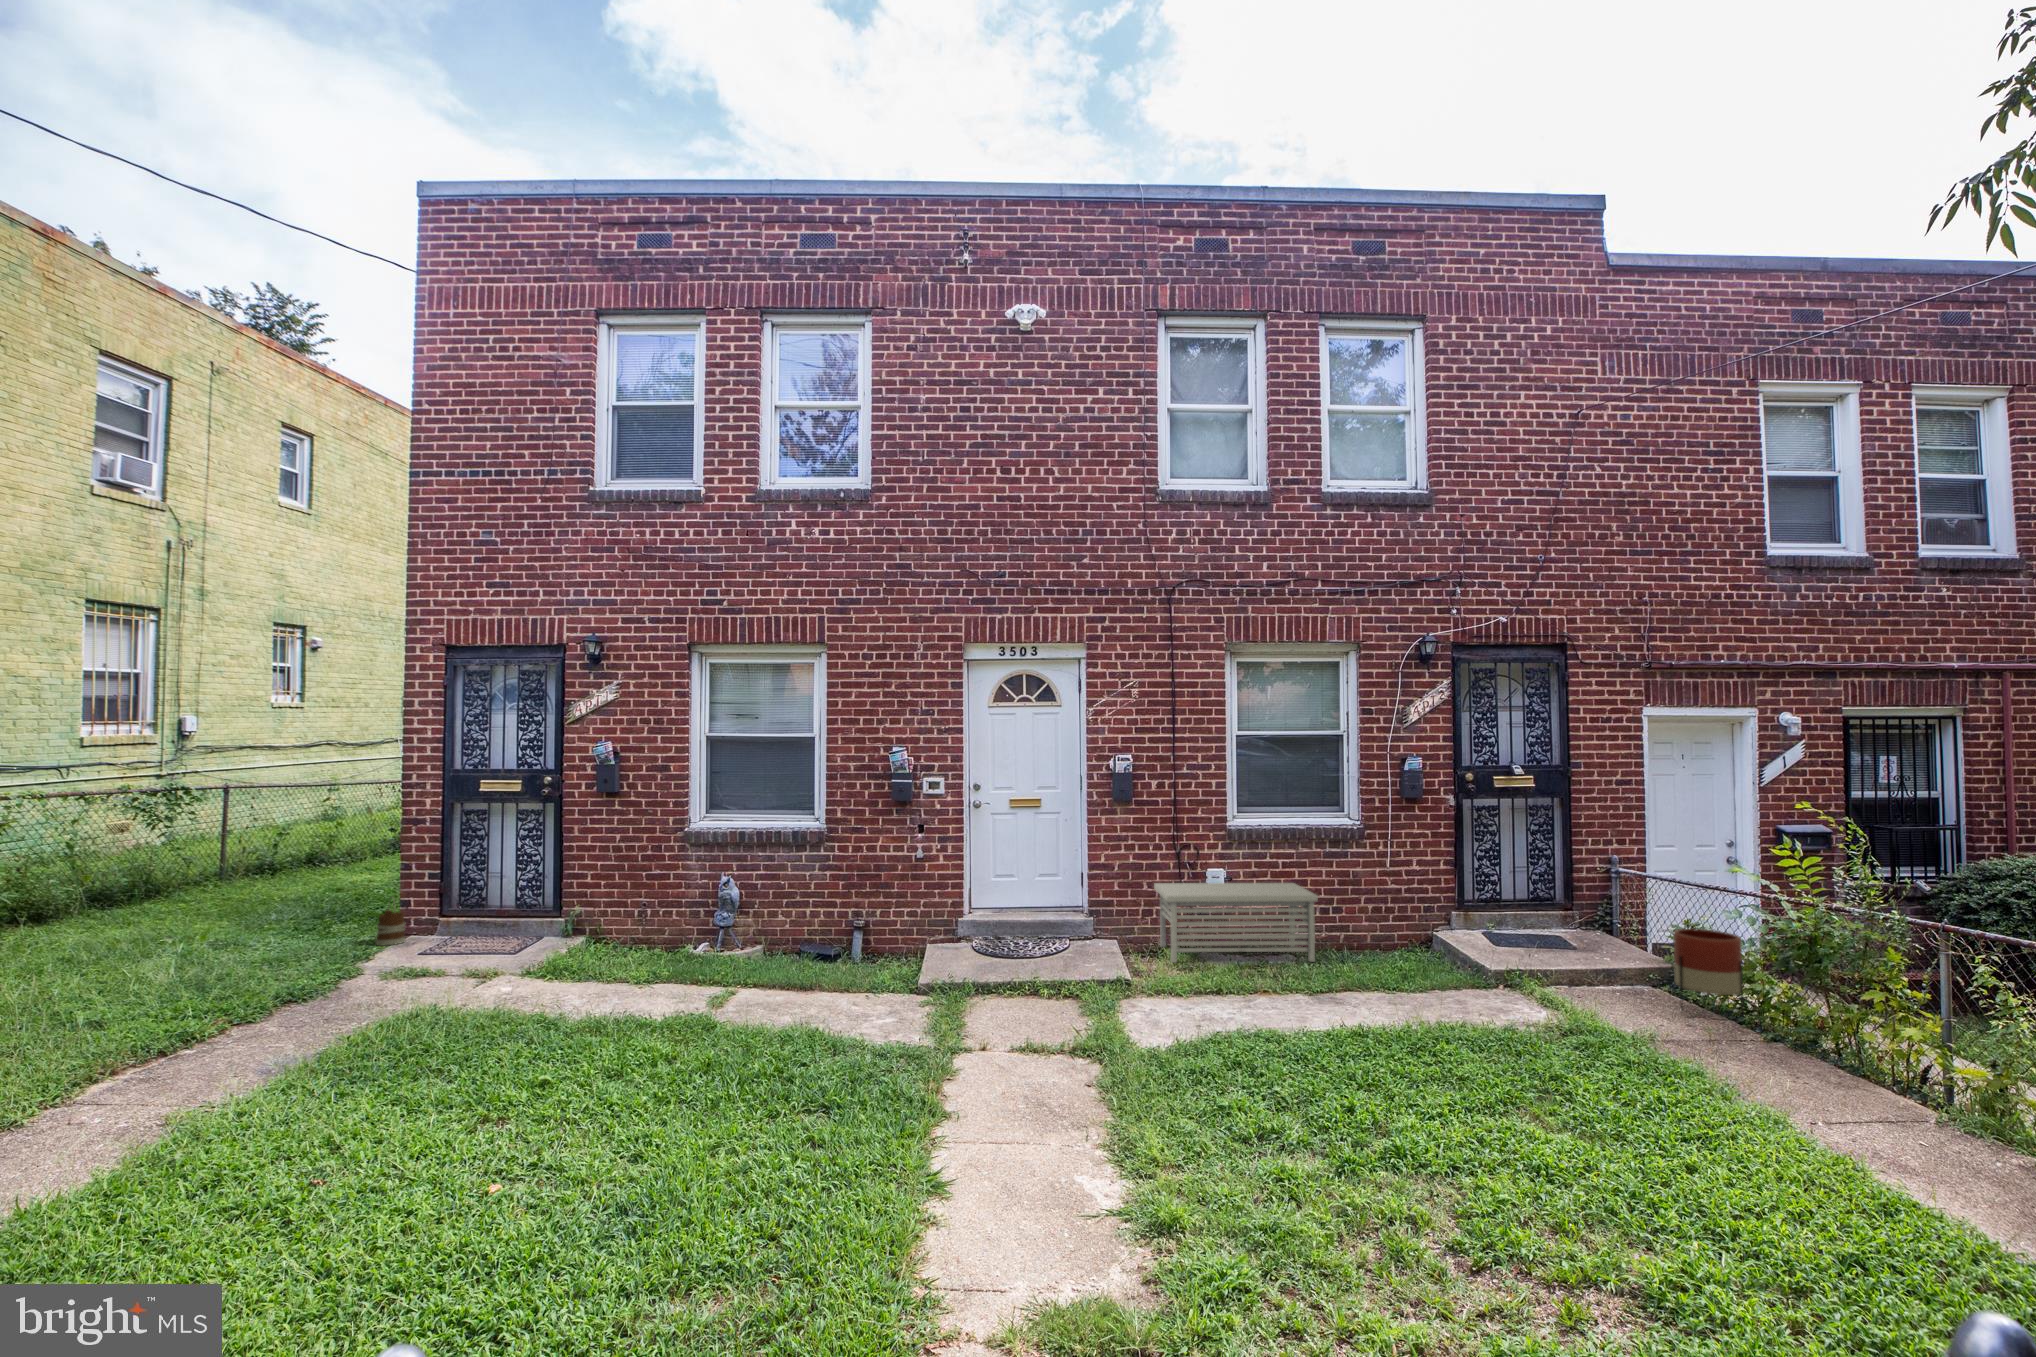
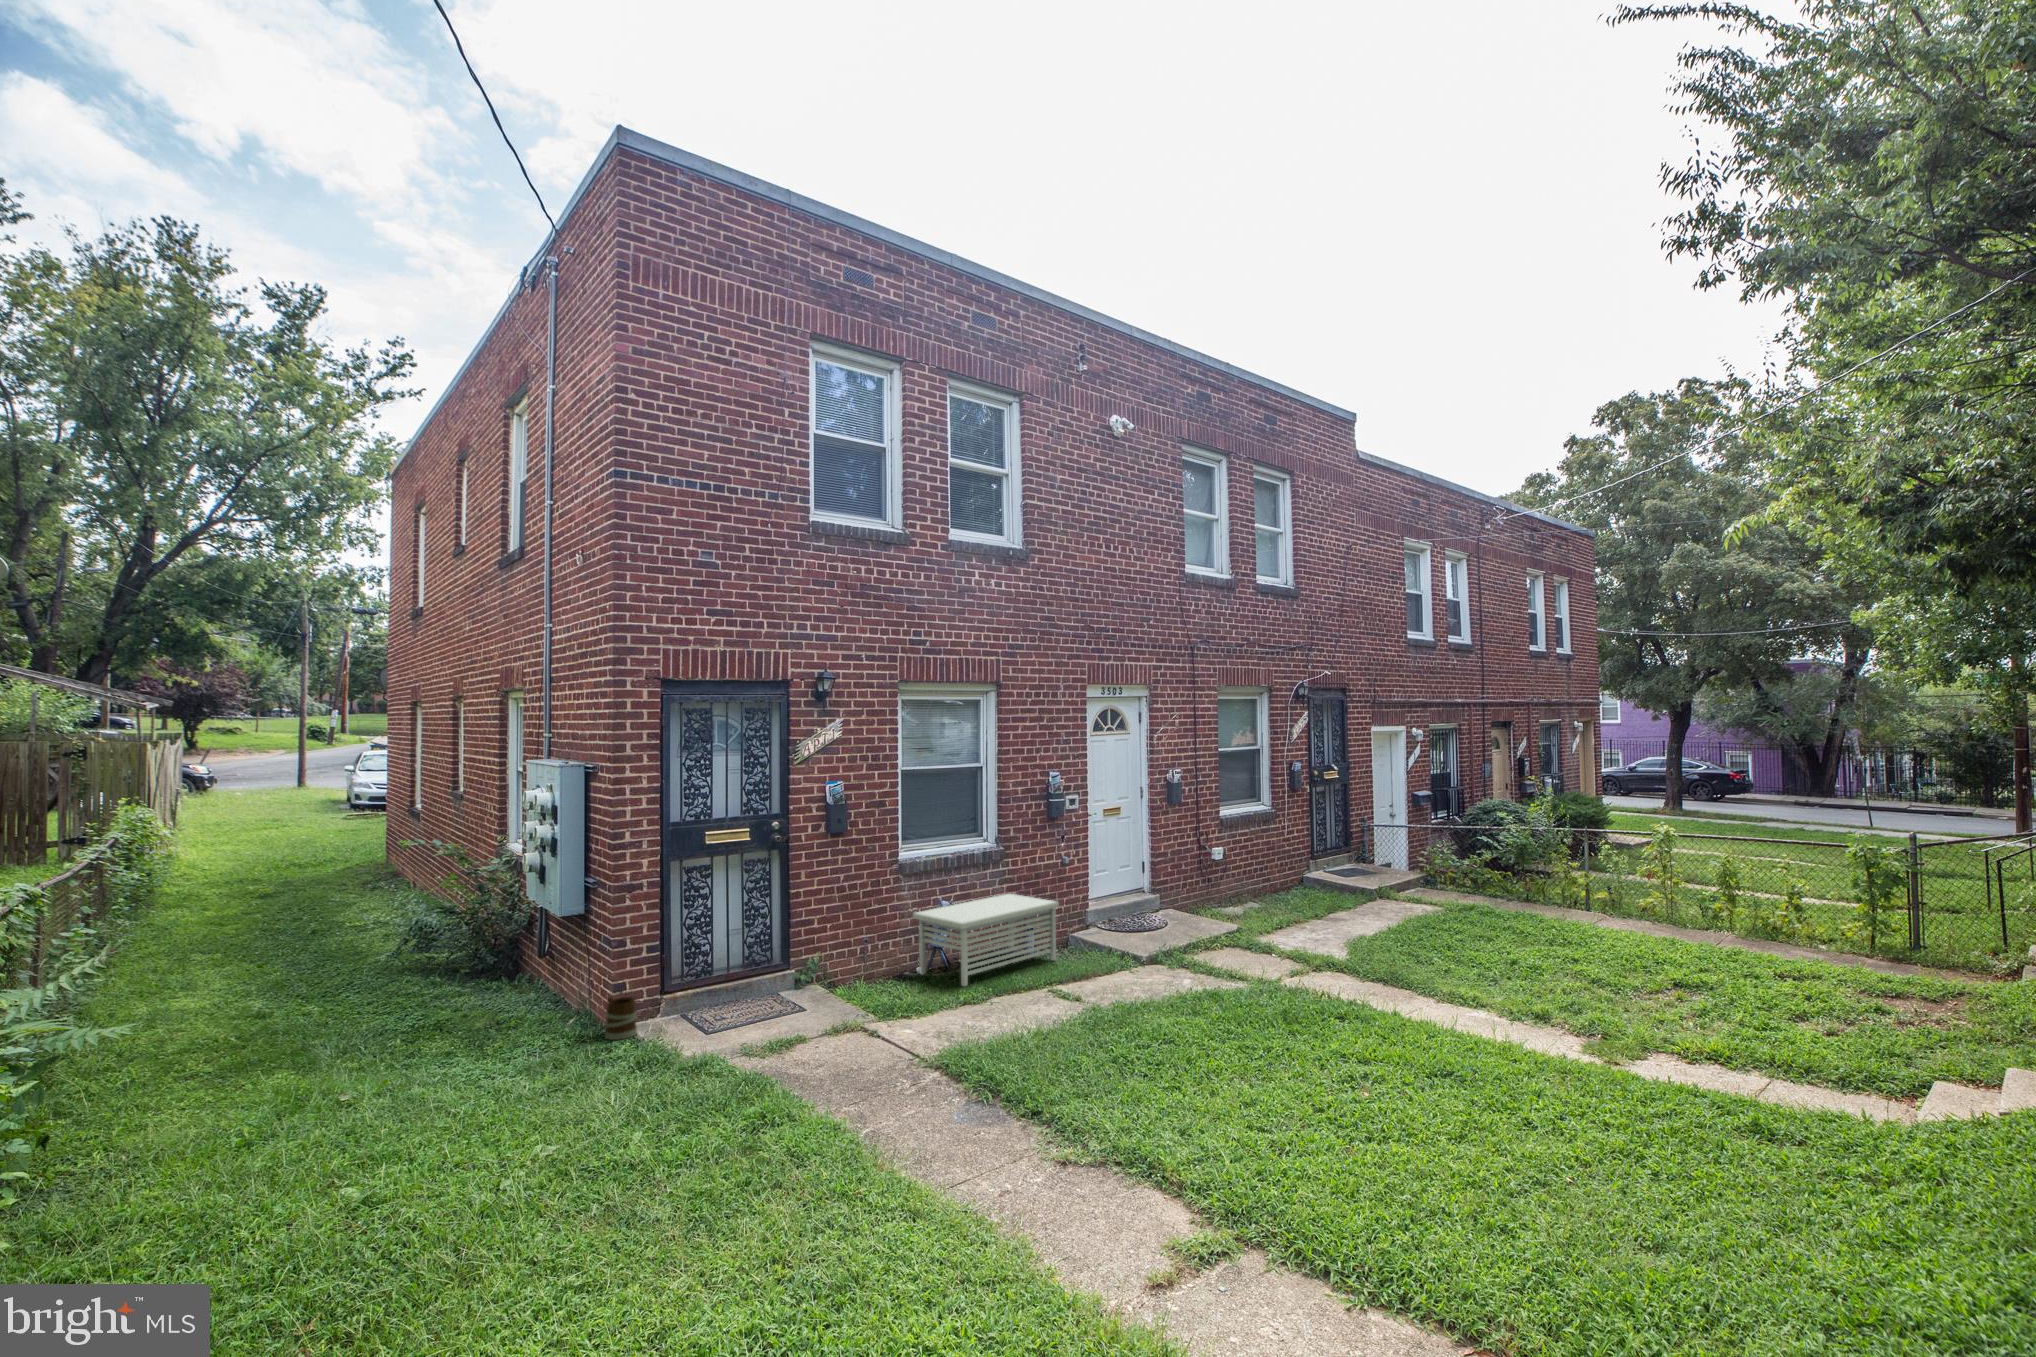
storage bench: present [1154,883,1318,963] -> present [913,894,1059,986]
planter: present [1674,929,1744,1018] -> none [1477,853,1514,899]

